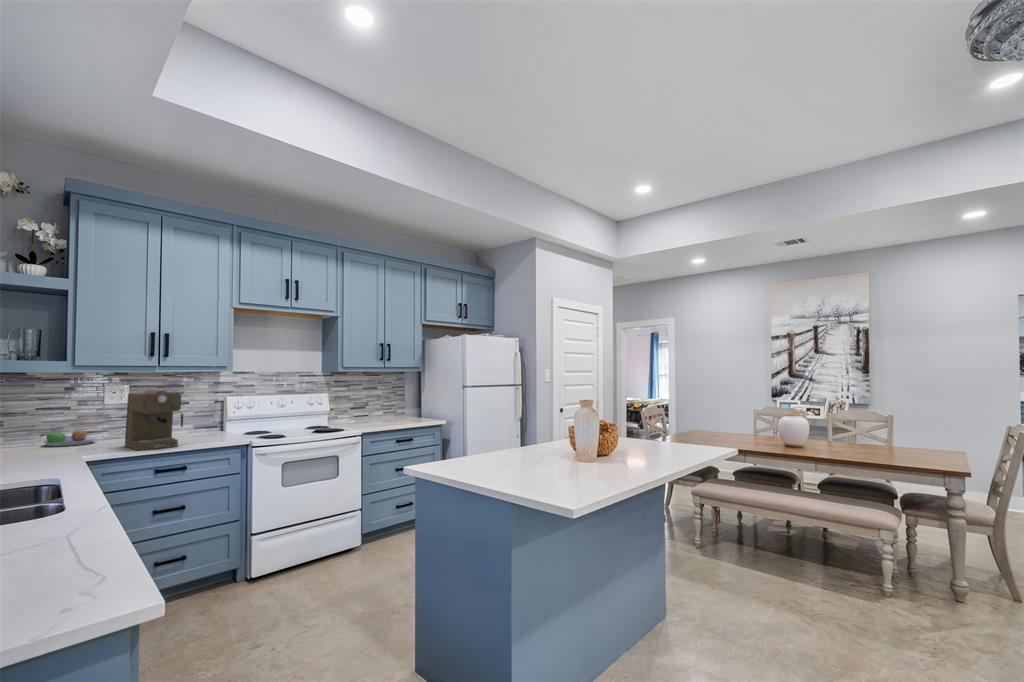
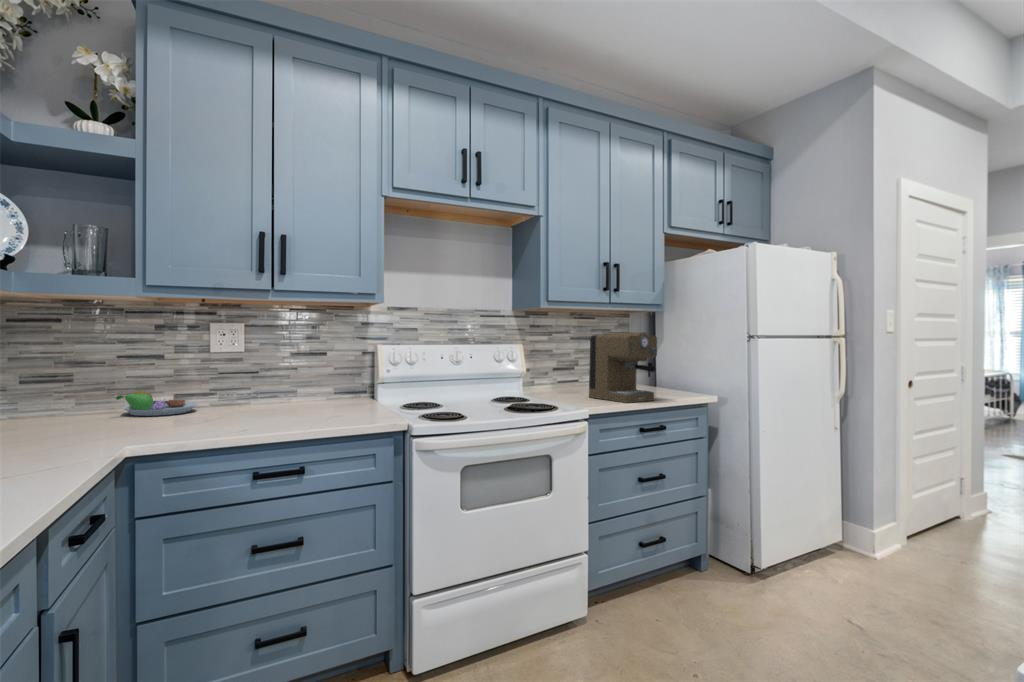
coffee maker: present [125,390,183,450] -> present [589,332,657,403]

